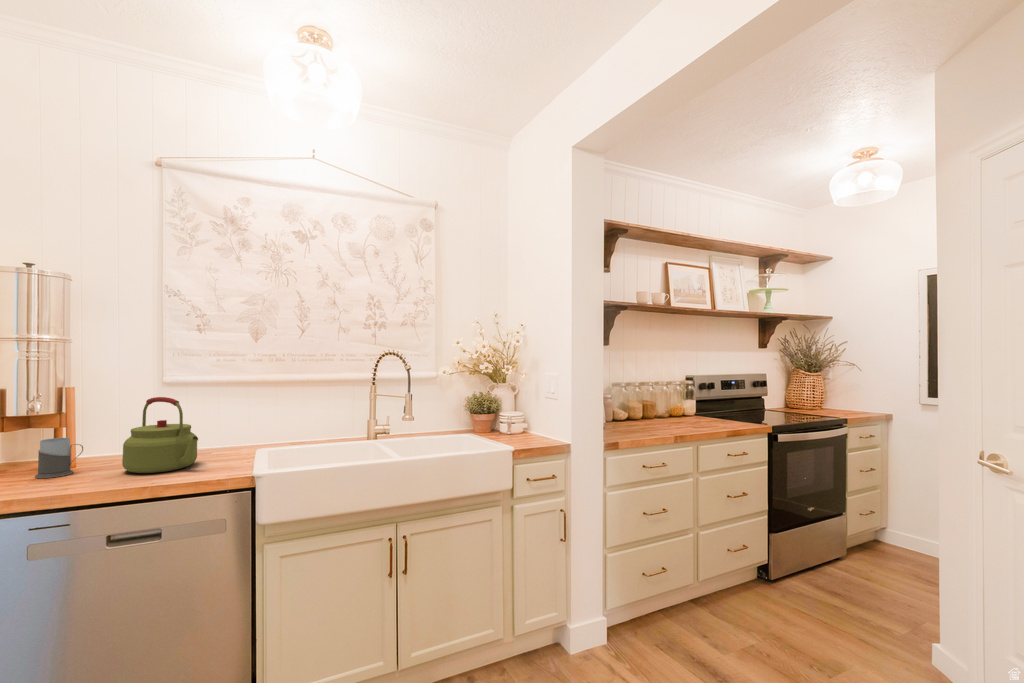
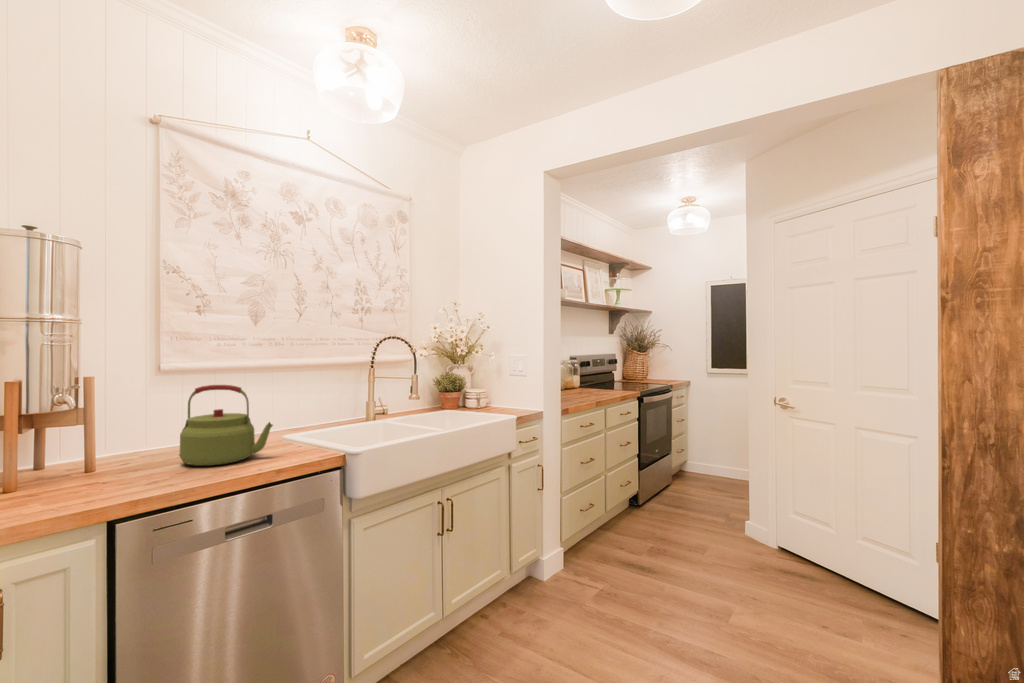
mug: present [35,438,83,478] -> none [78,436,131,483]

